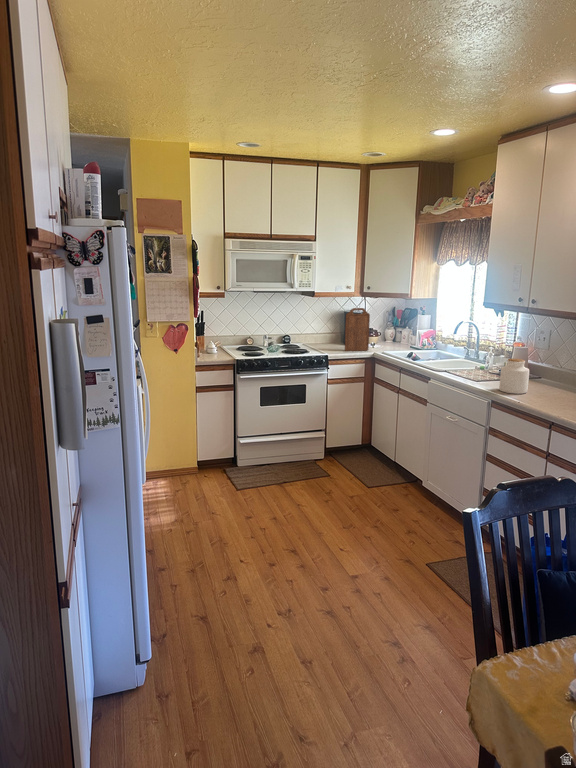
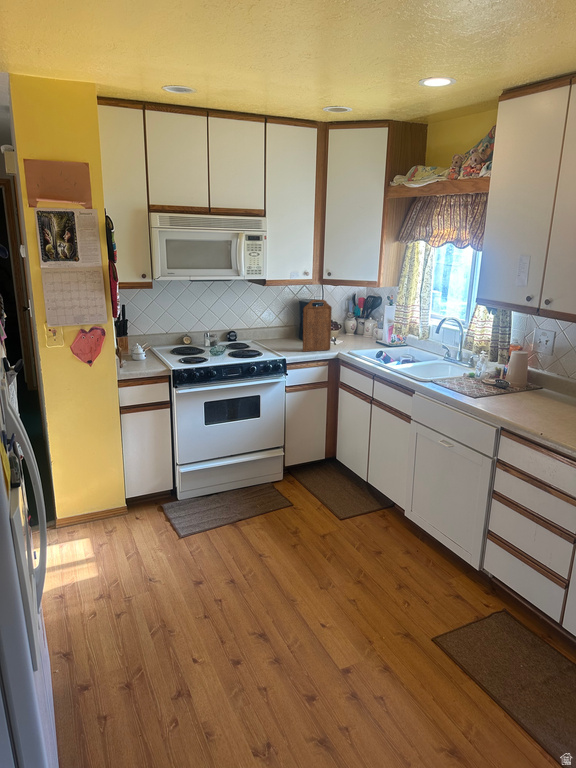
jar: present [499,359,529,394] -> none [511,373,551,419]

